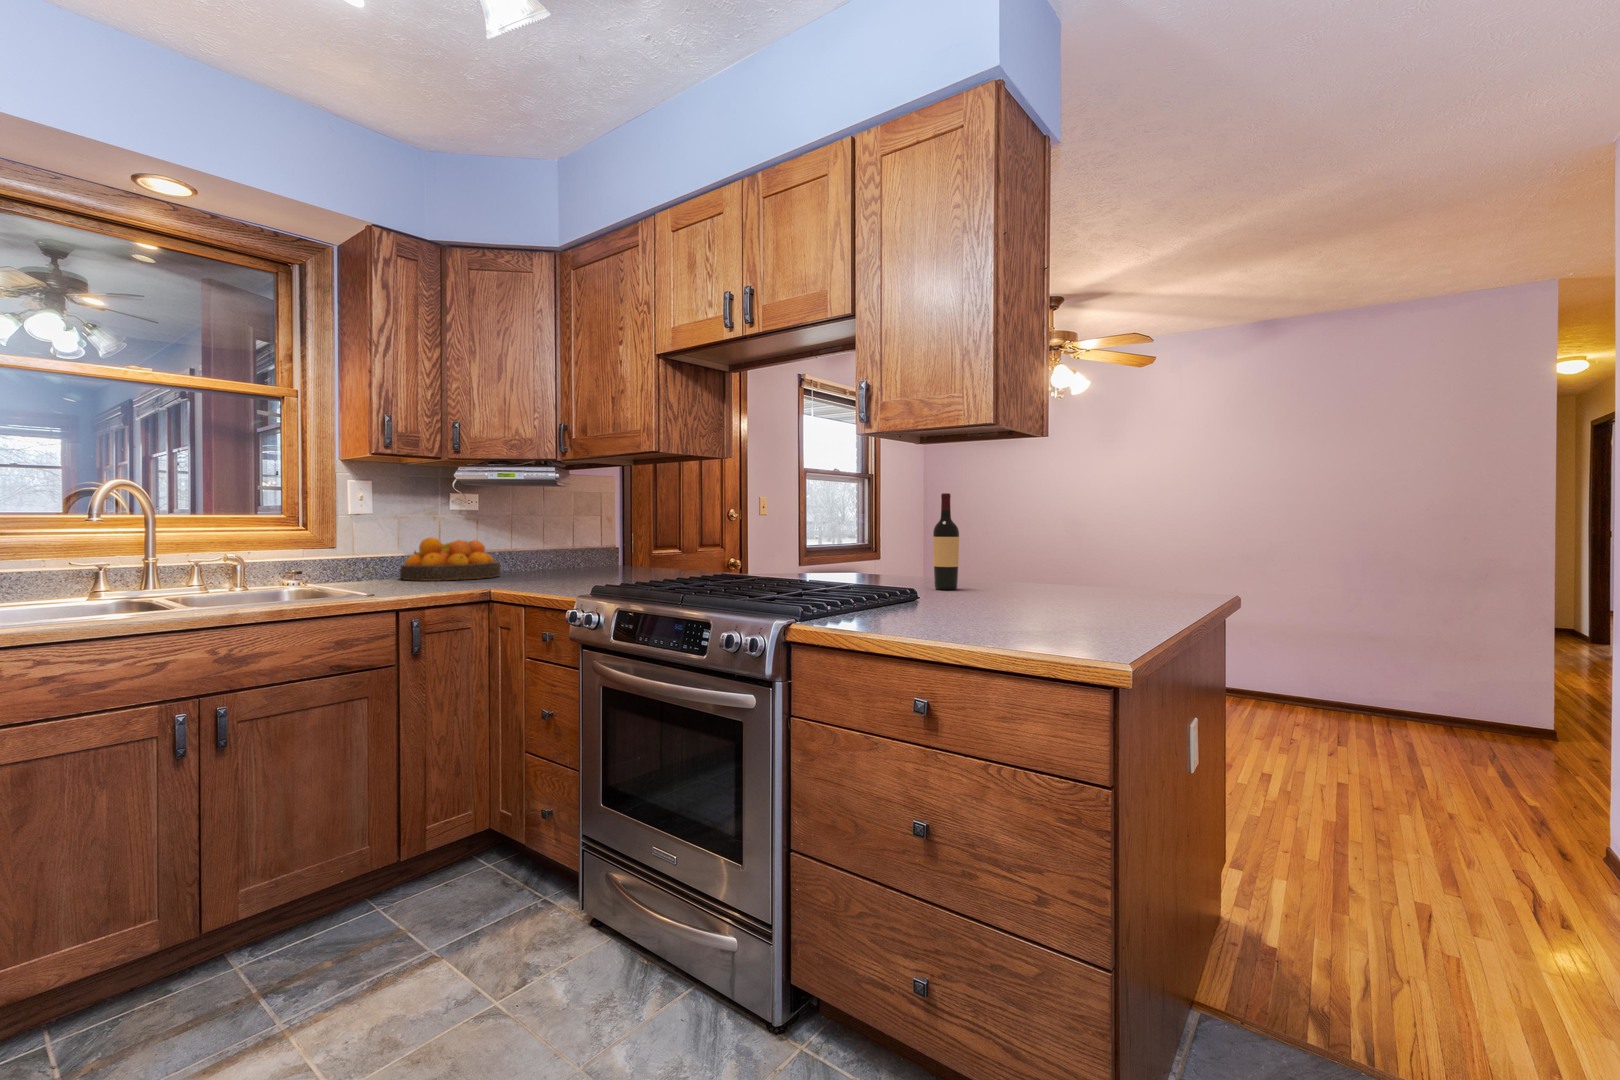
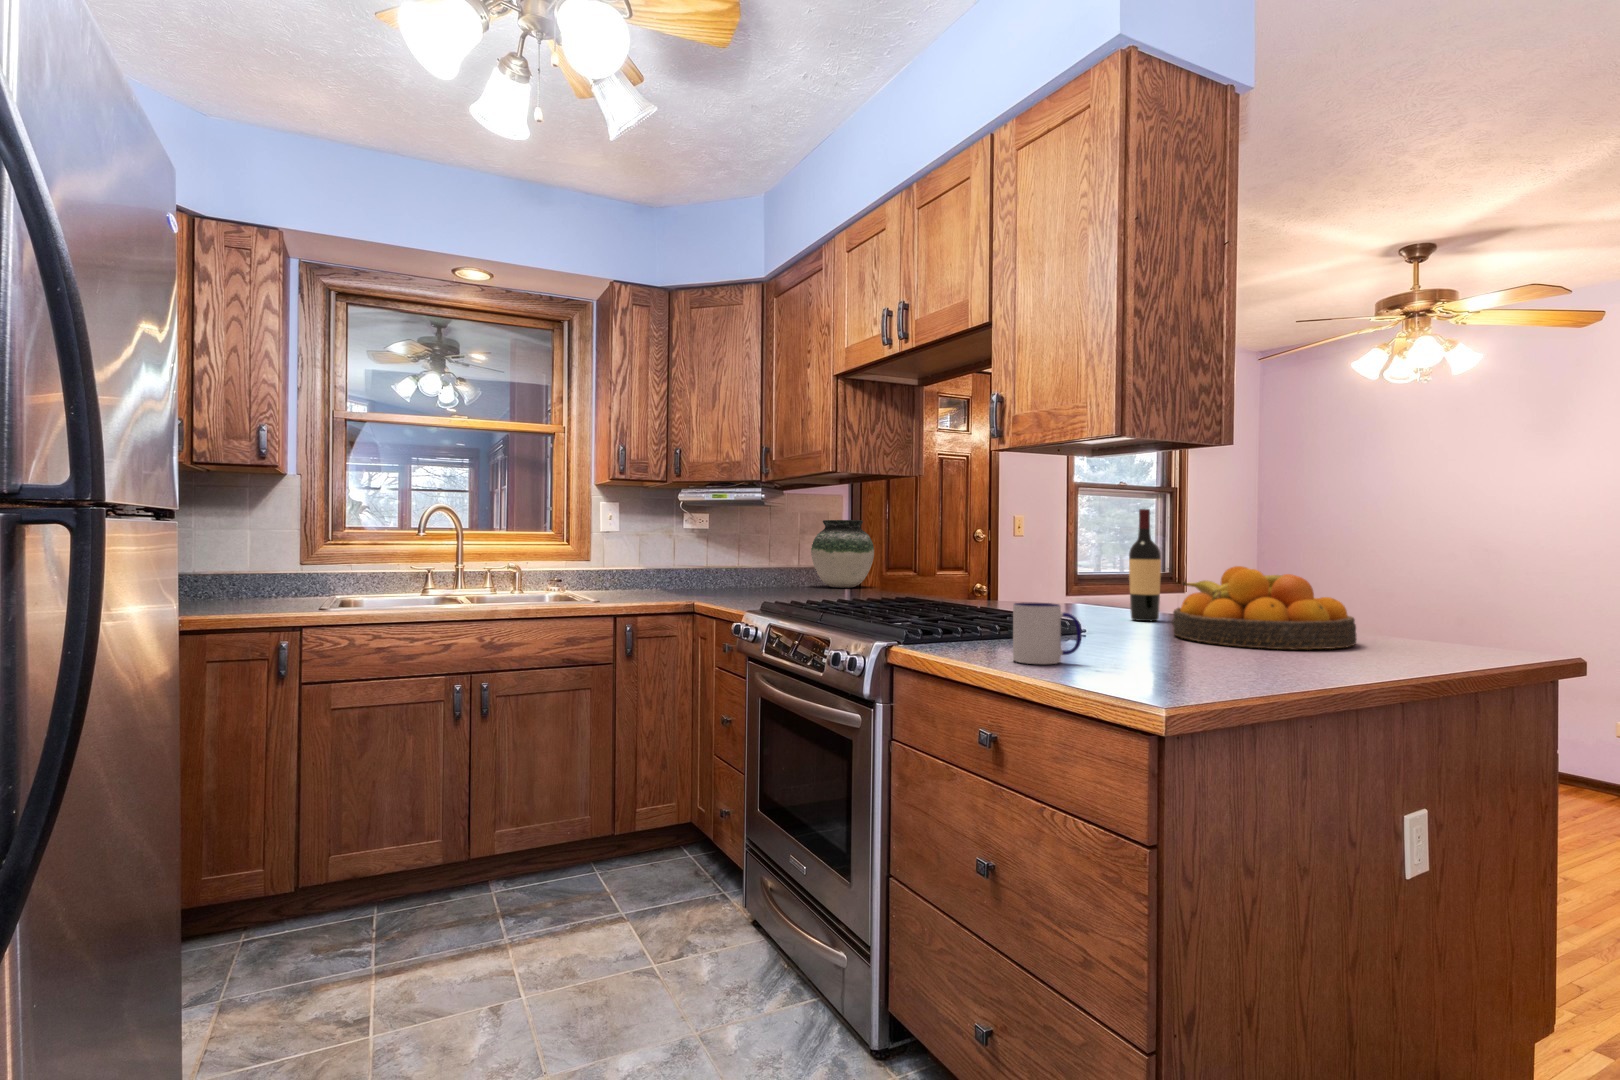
vase: none [588,503,652,569] -> present [811,520,874,588]
fruit bowl: present [400,537,500,581] -> present [1172,566,1357,650]
mug: none [943,578,1004,637] -> present [1013,603,1081,664]

